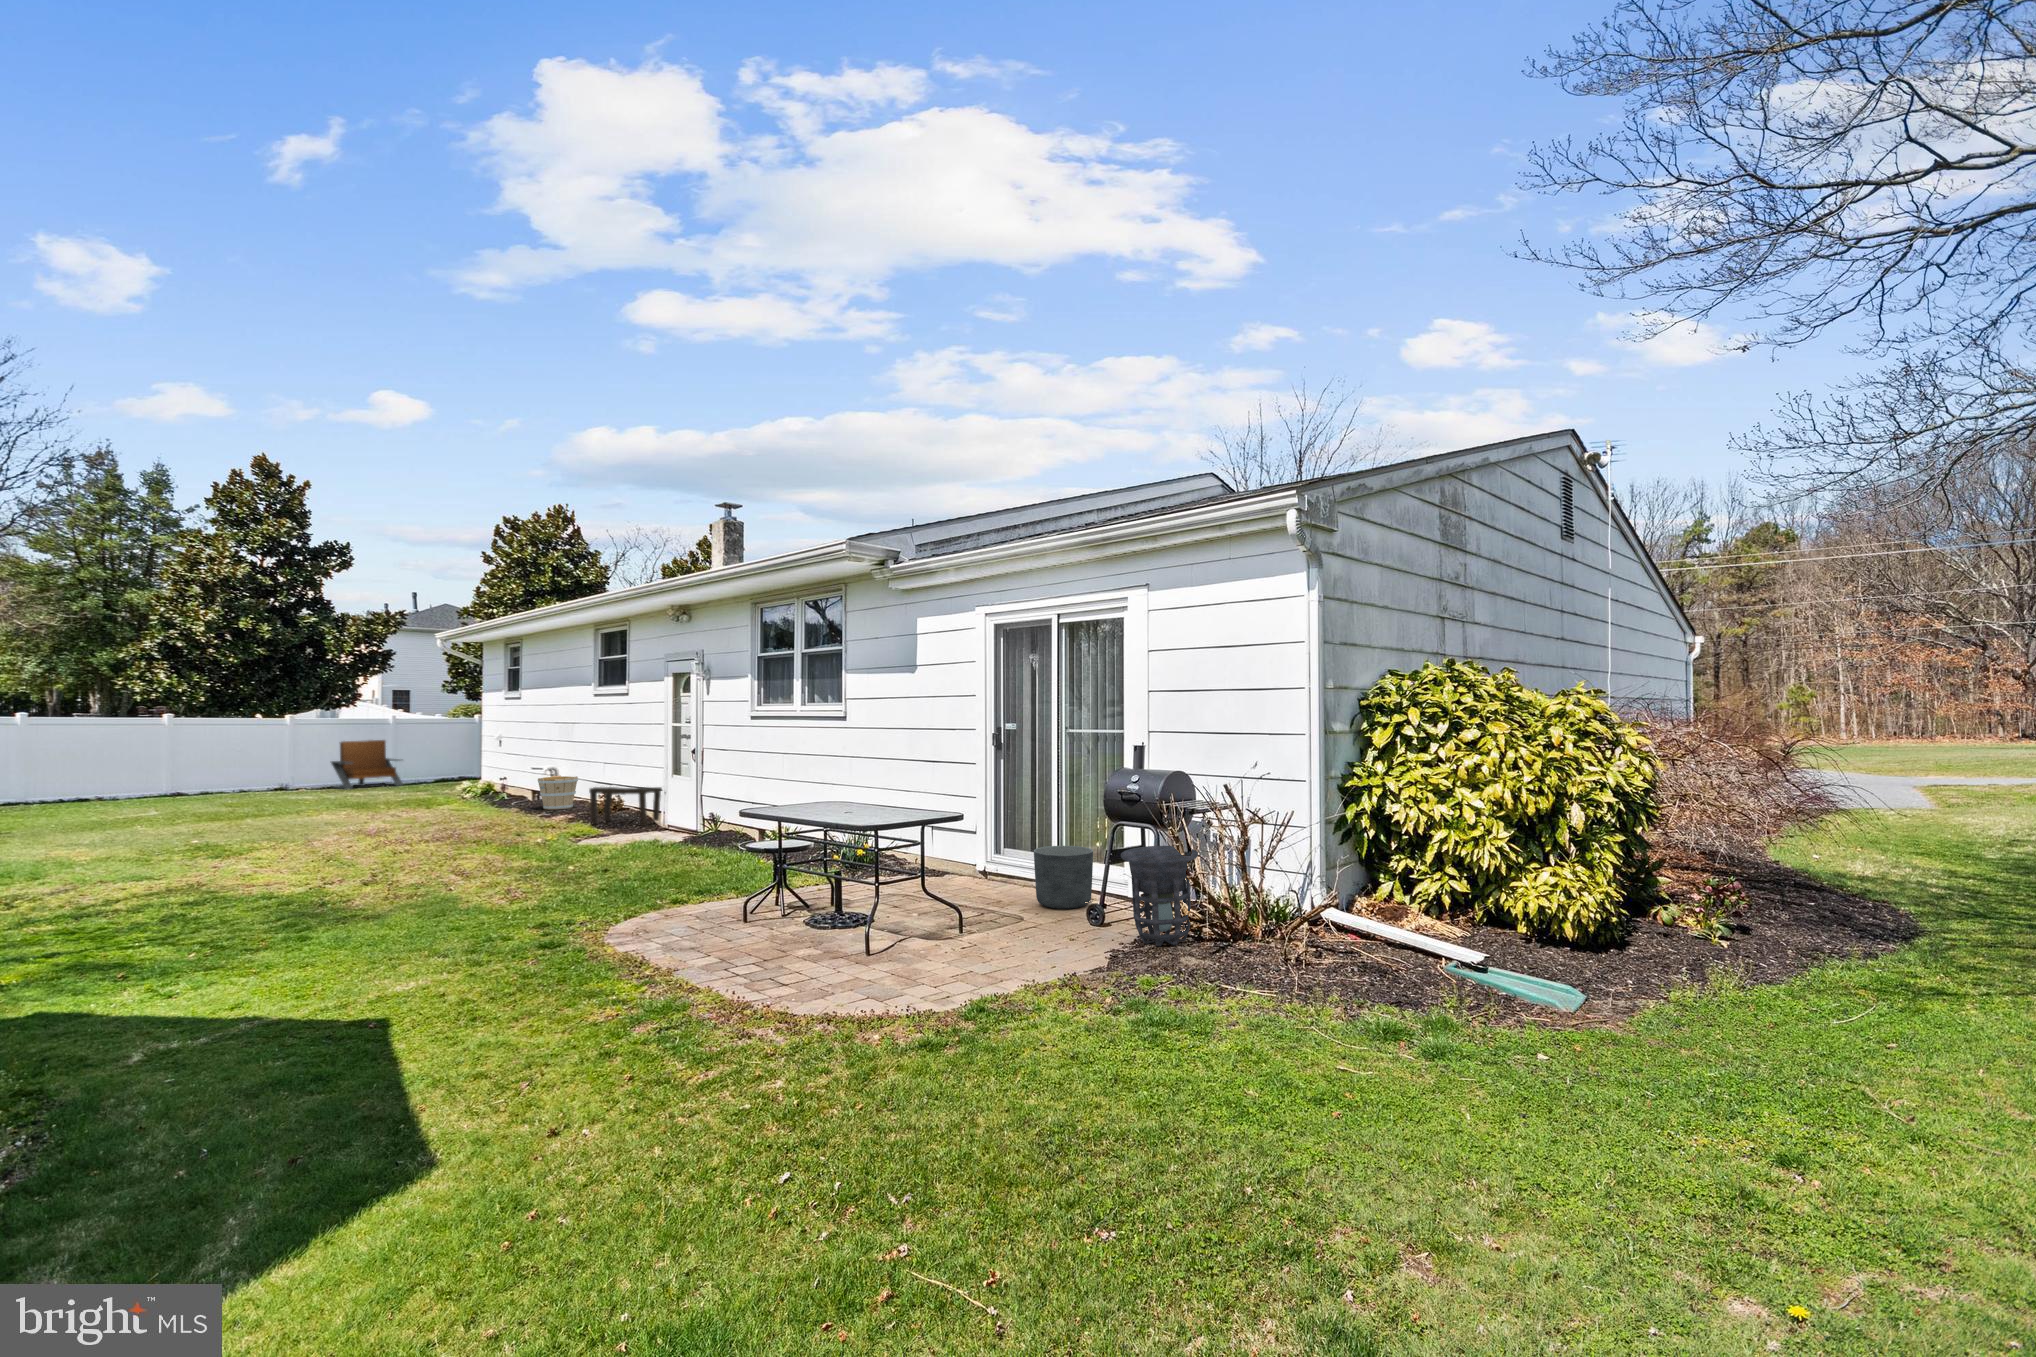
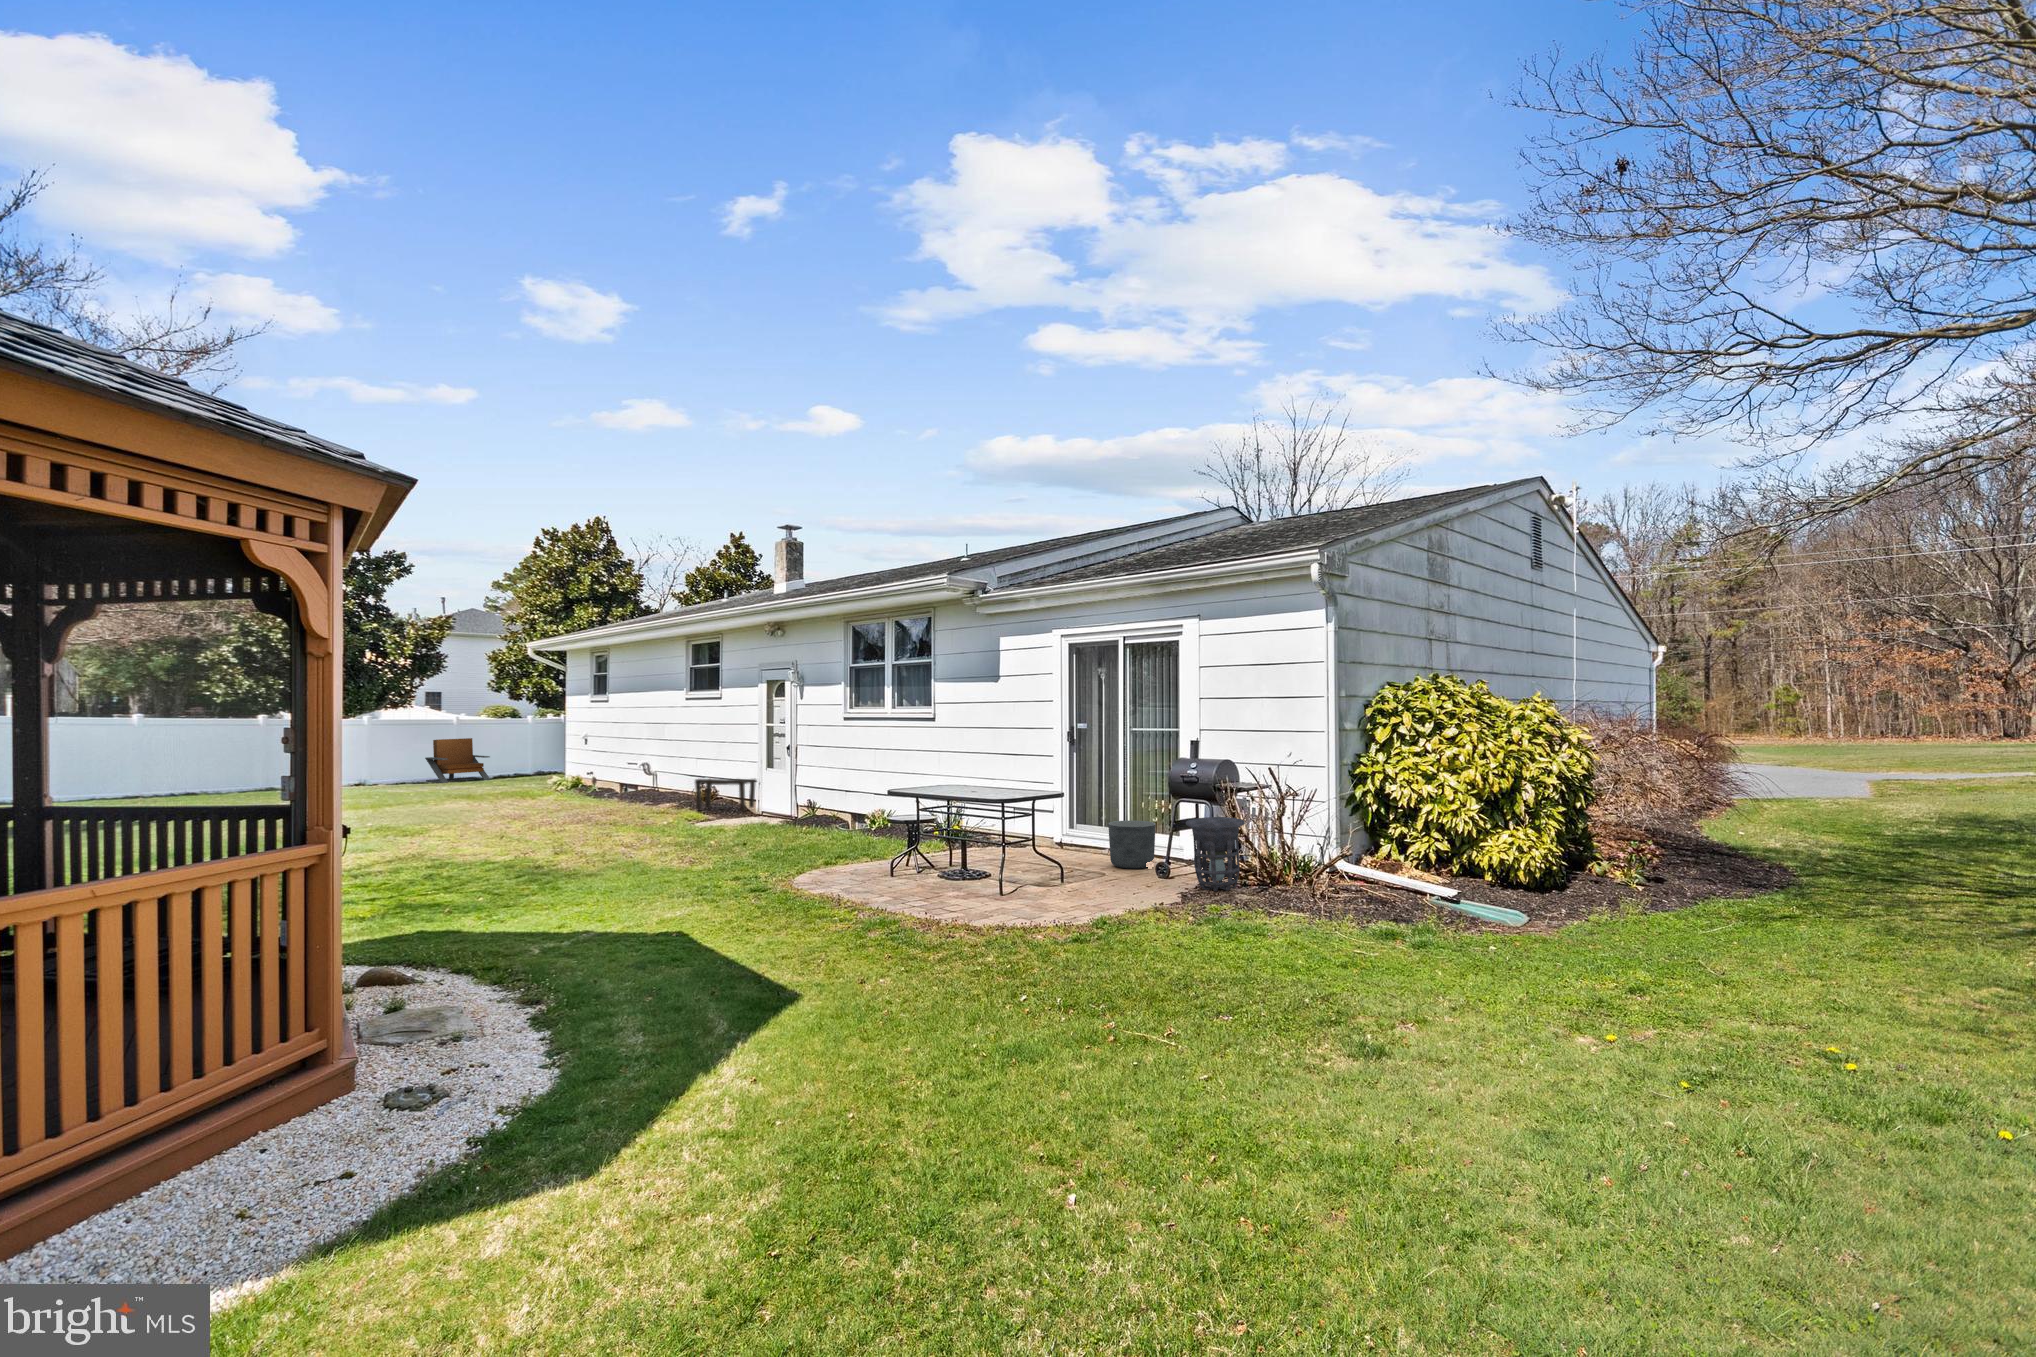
wooden bucket: present [538,776,578,810] -> none [635,770,670,799]

